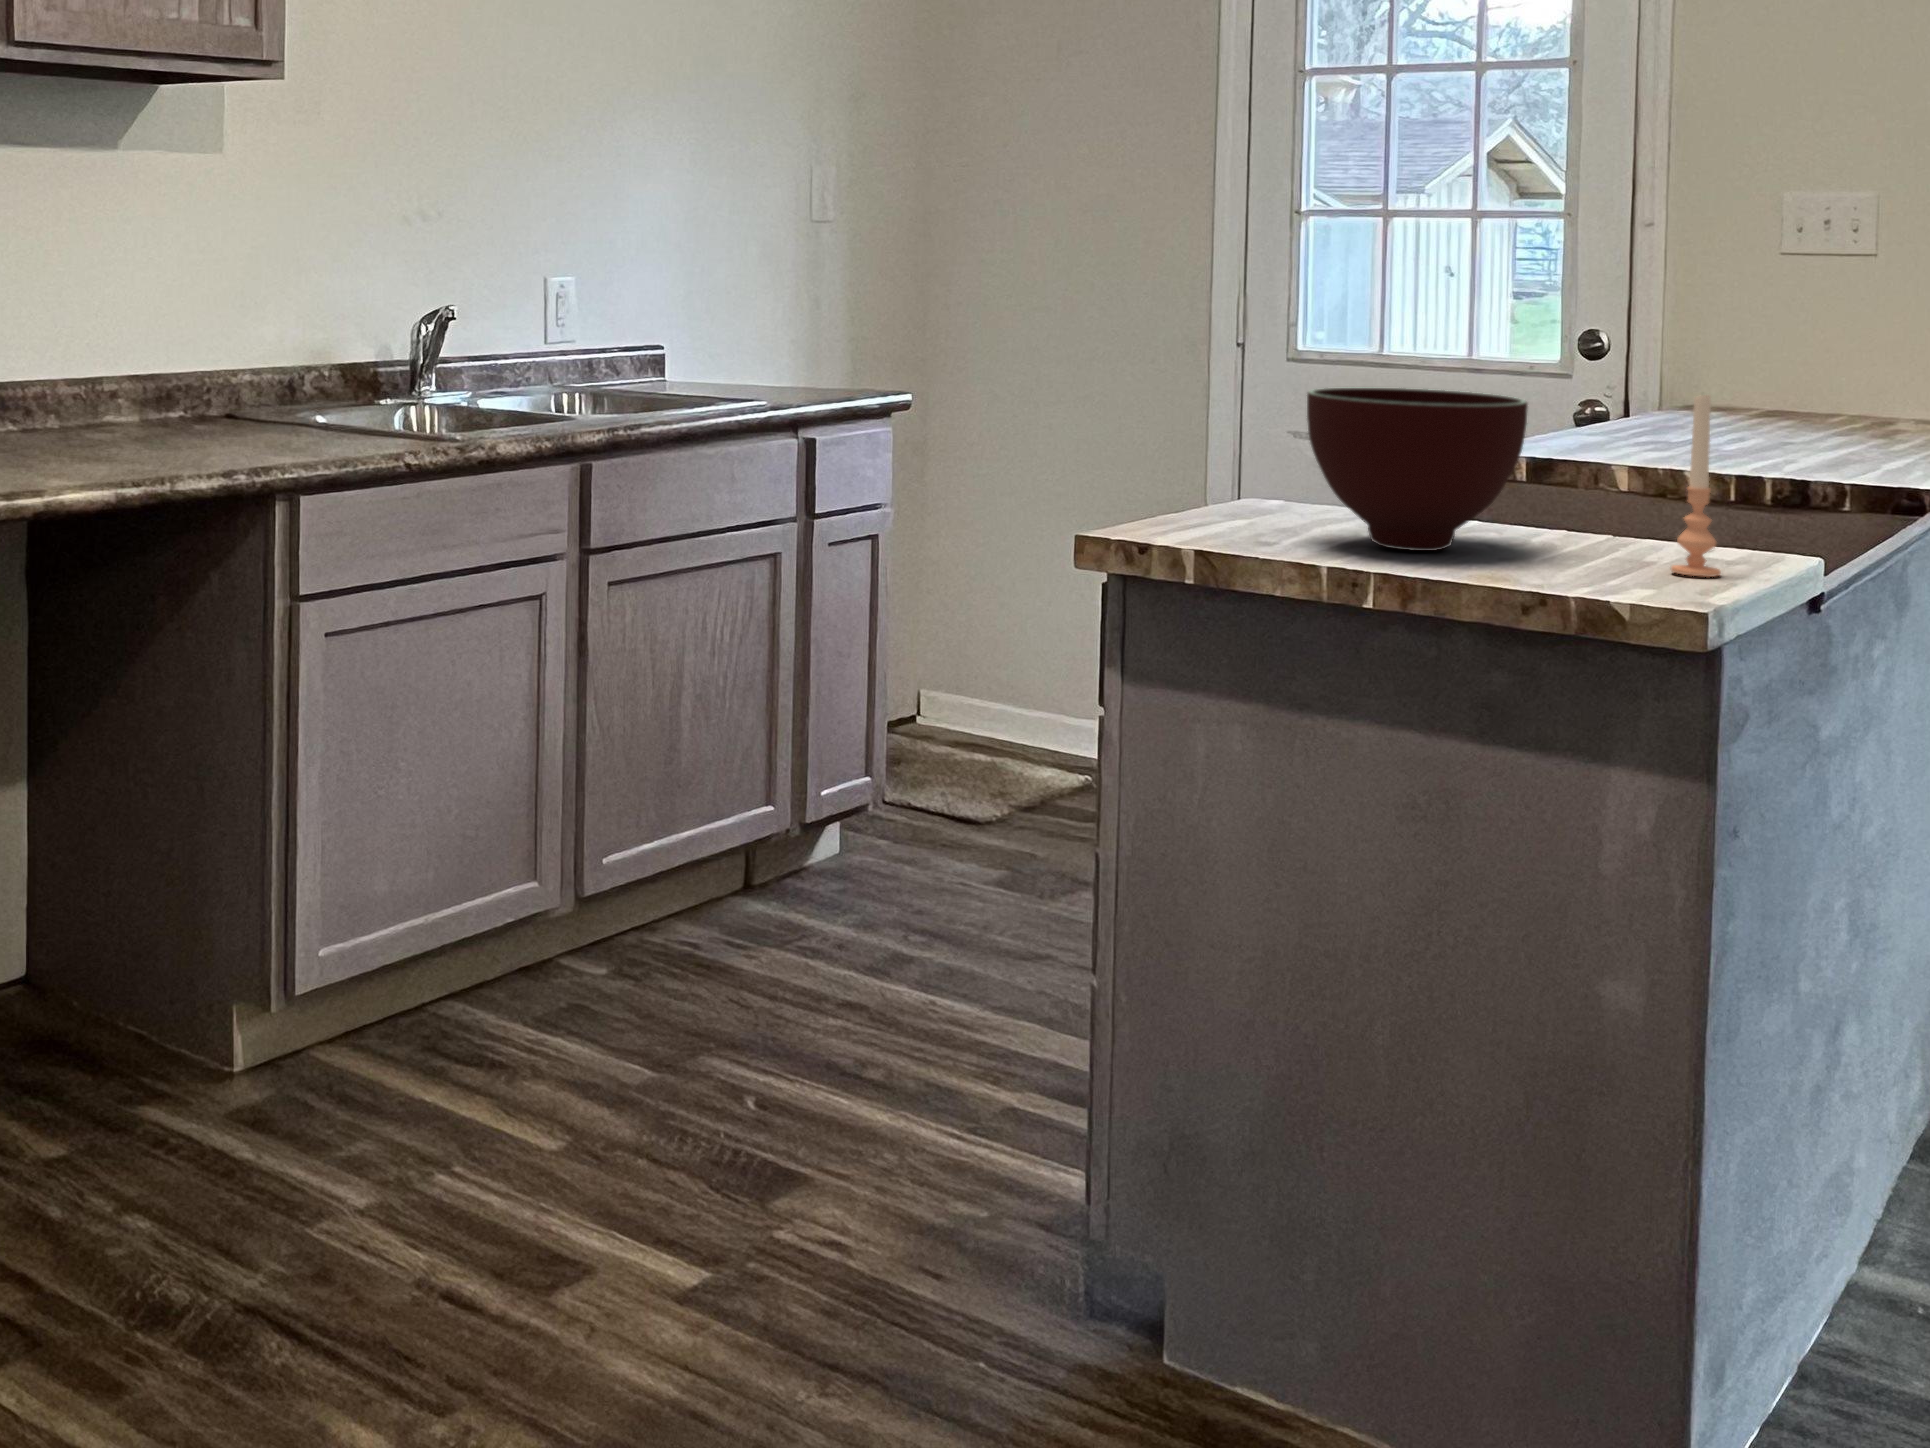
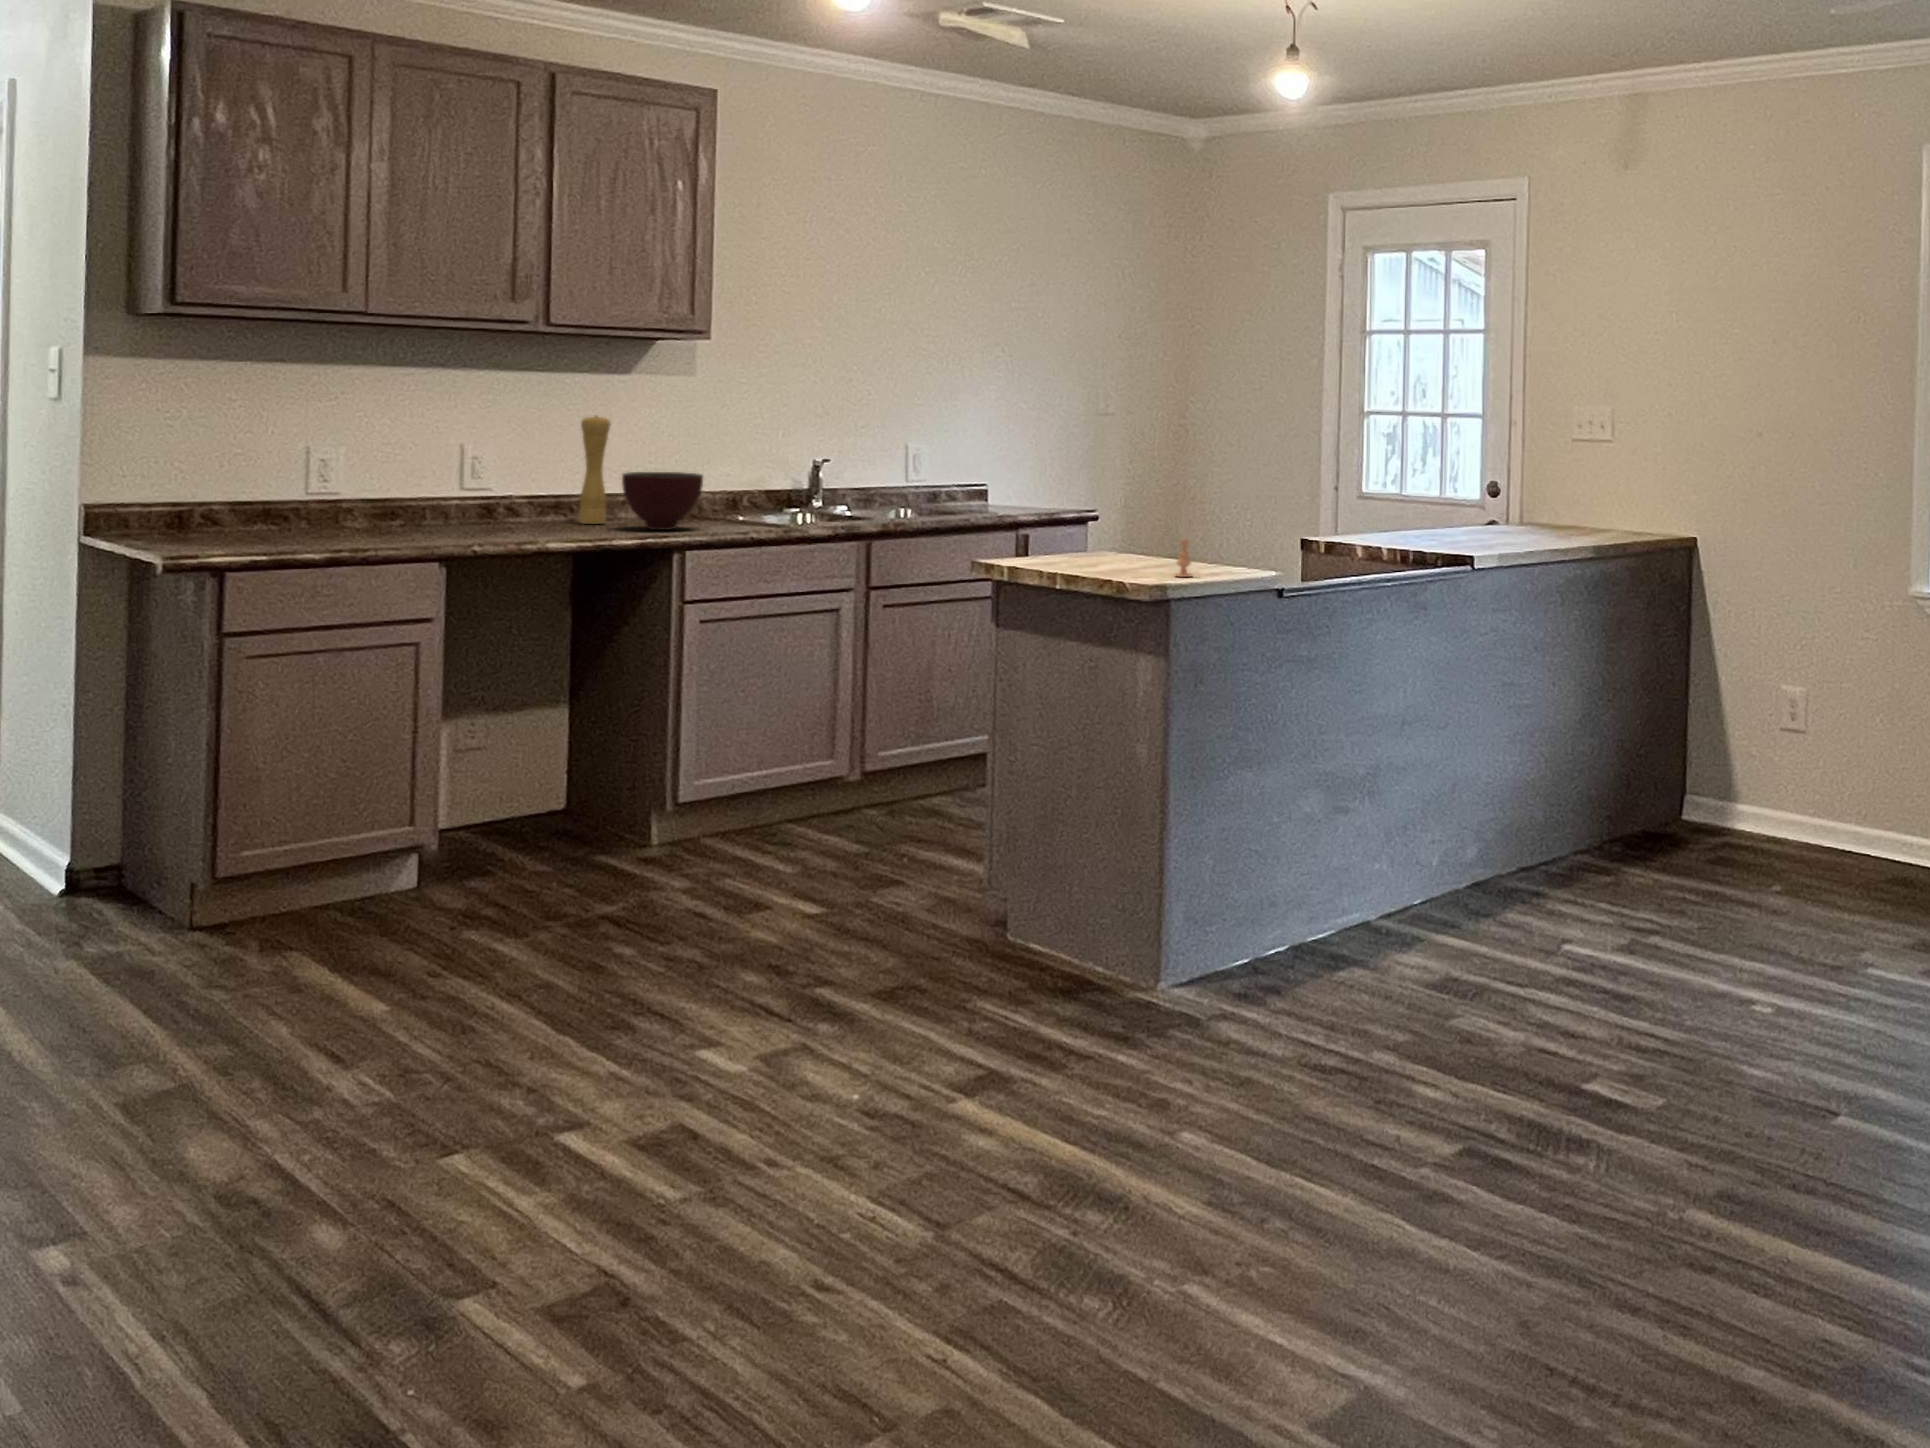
pepper mill: none [59,227,114,442] -> present [579,416,610,524]
bowl: present [1307,388,1528,551] -> present [622,472,703,530]

